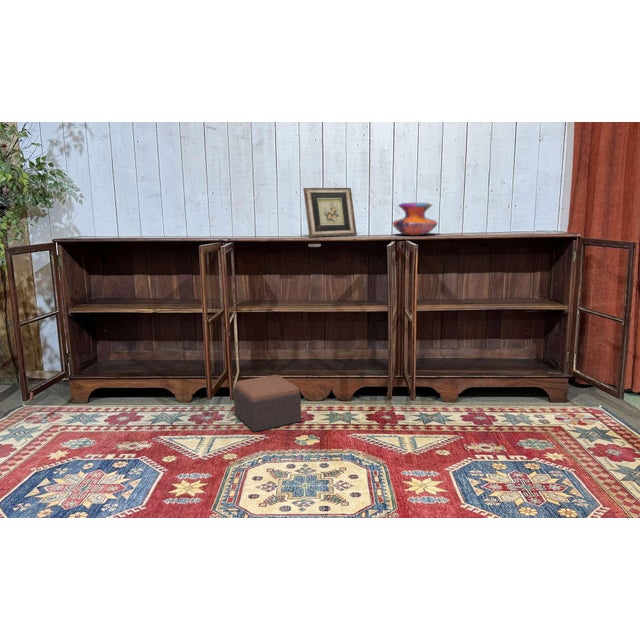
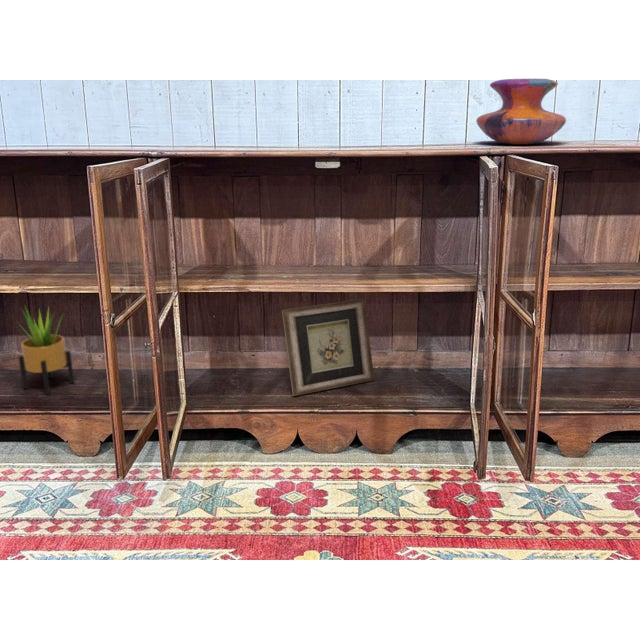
picture frame: present [303,188,357,237] -> present [282,299,374,396]
potted plant: none [146,321,176,370] -> present [19,312,74,395]
footstool: present [234,375,301,432] -> none [173,413,303,540]

